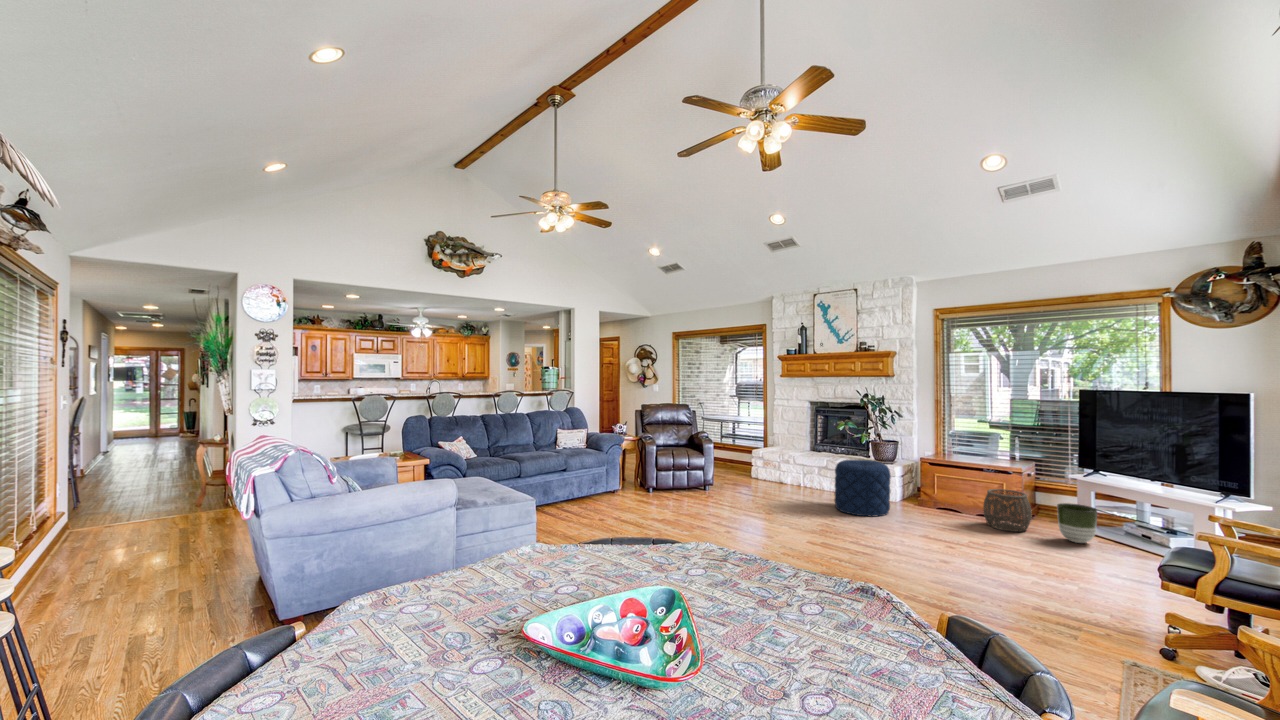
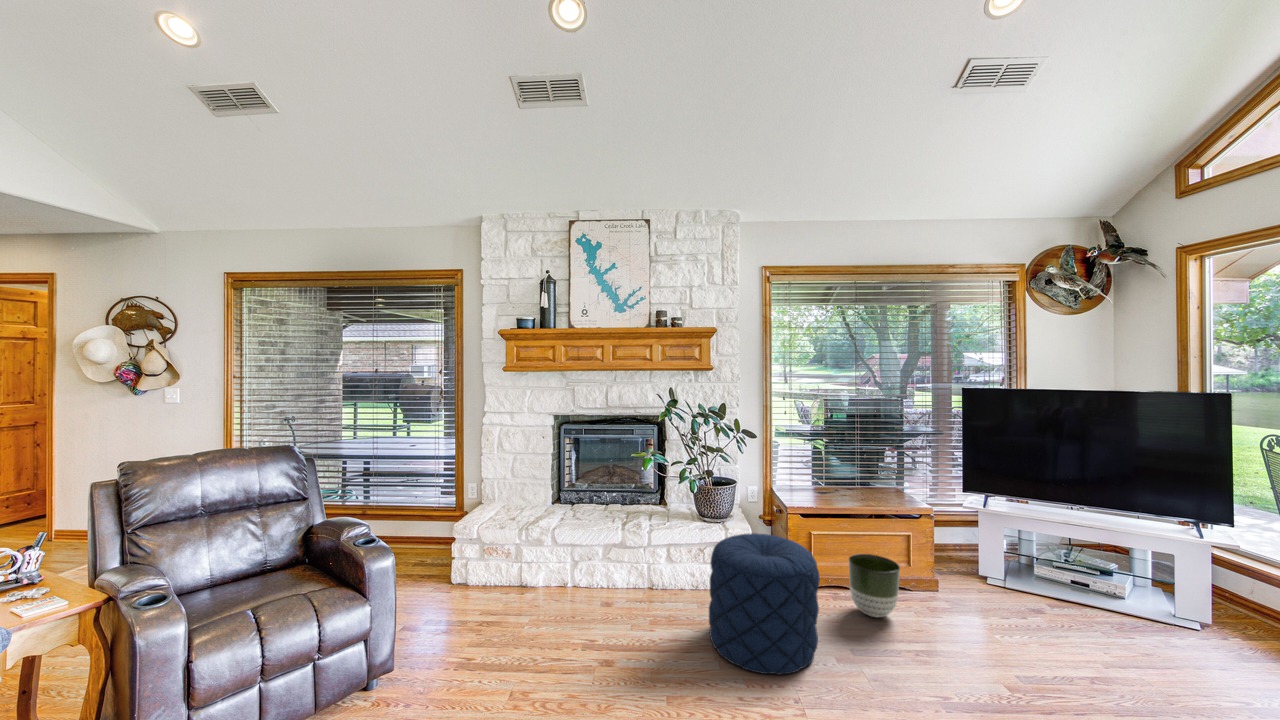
woven basket: present [983,489,1032,532] -> none [922,547,1002,627]
planter: present [1057,503,1097,543] -> present [849,554,900,618]

